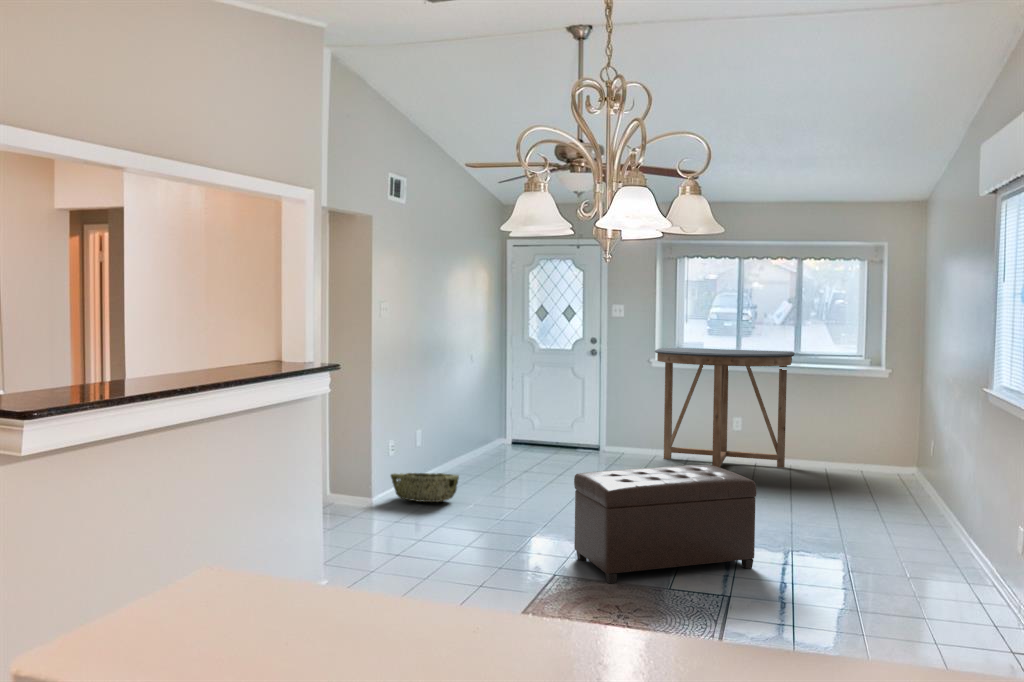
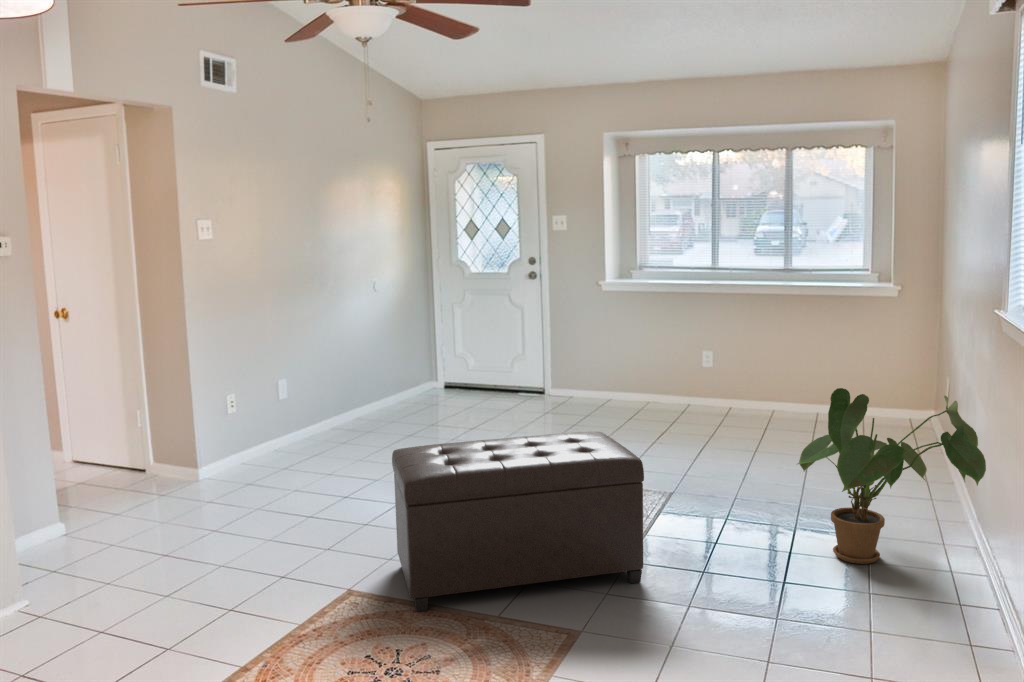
console table: present [655,348,795,468] -> none [599,268,778,426]
house plant: none [847,436,984,559] -> present [797,388,986,564]
woven basket: present [391,473,459,502] -> none [227,435,316,475]

